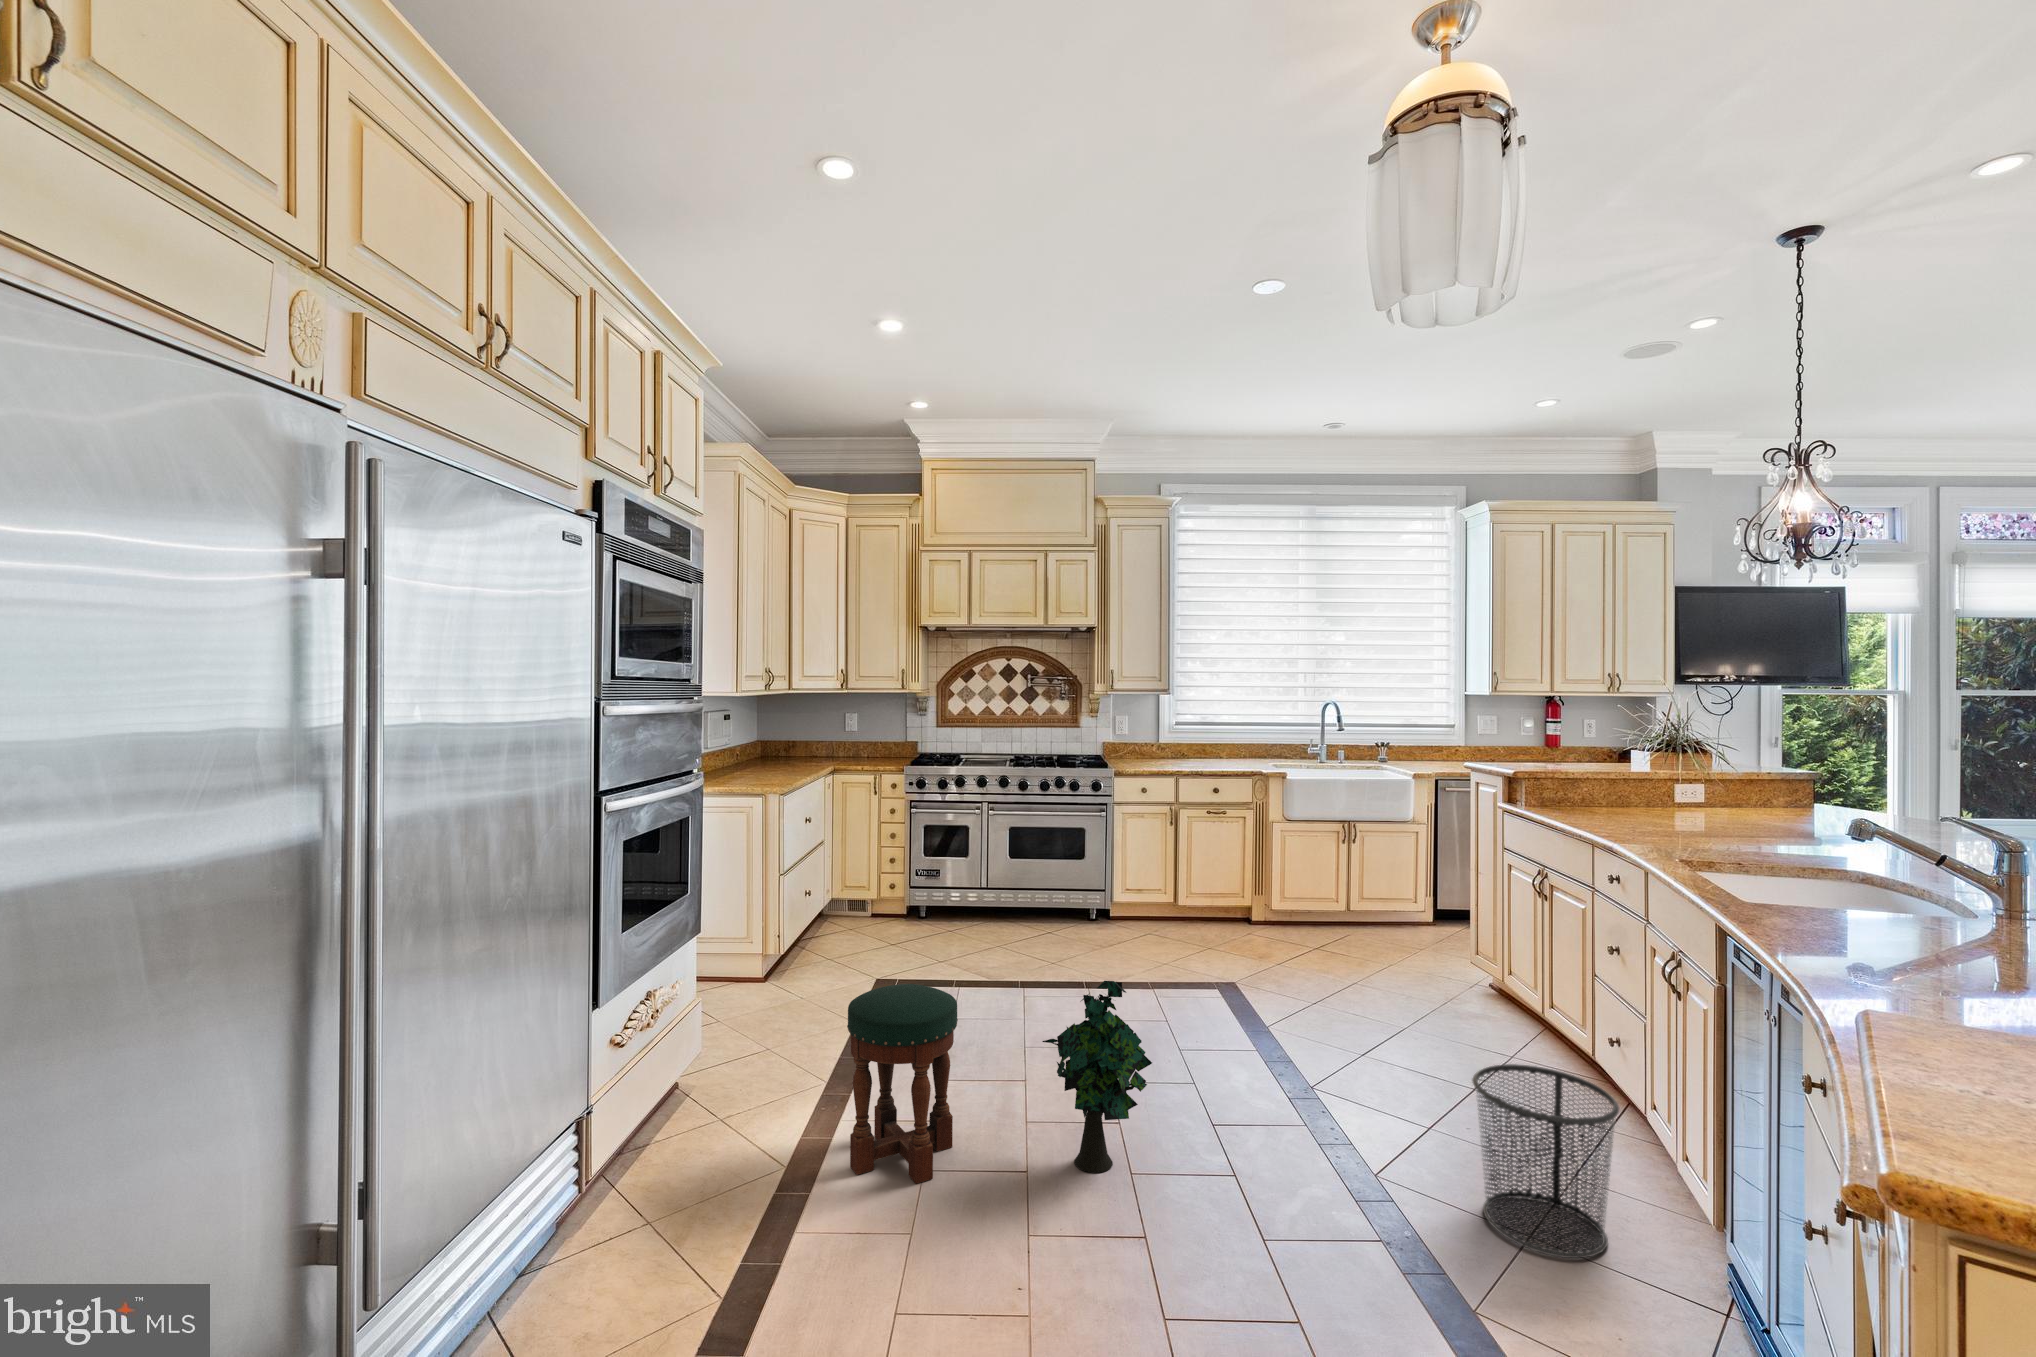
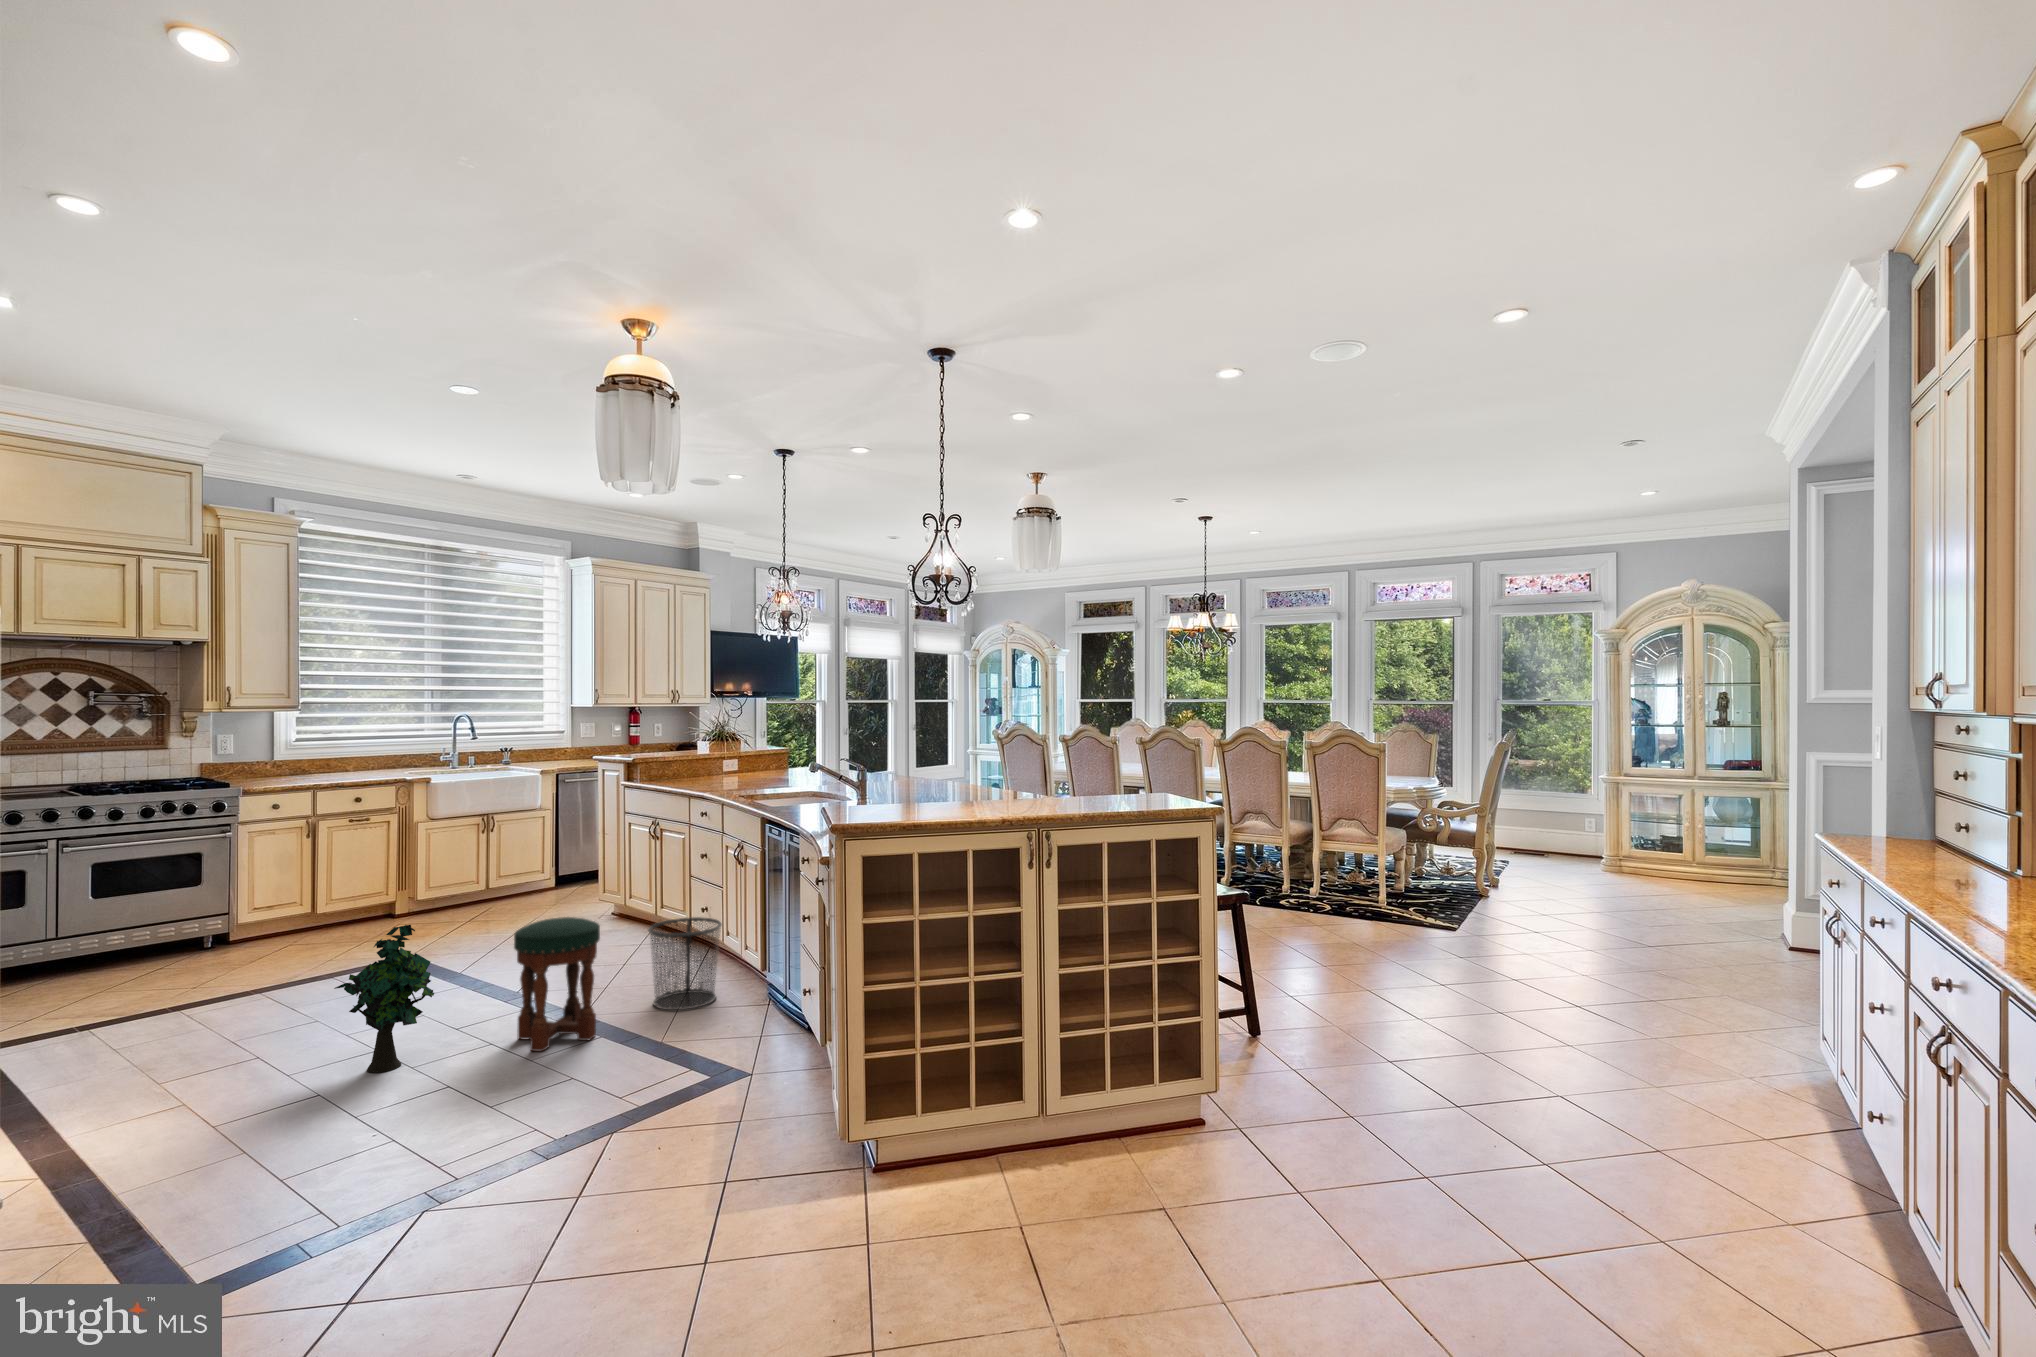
stool: present [847,984,958,1184] -> present [514,917,600,1051]

